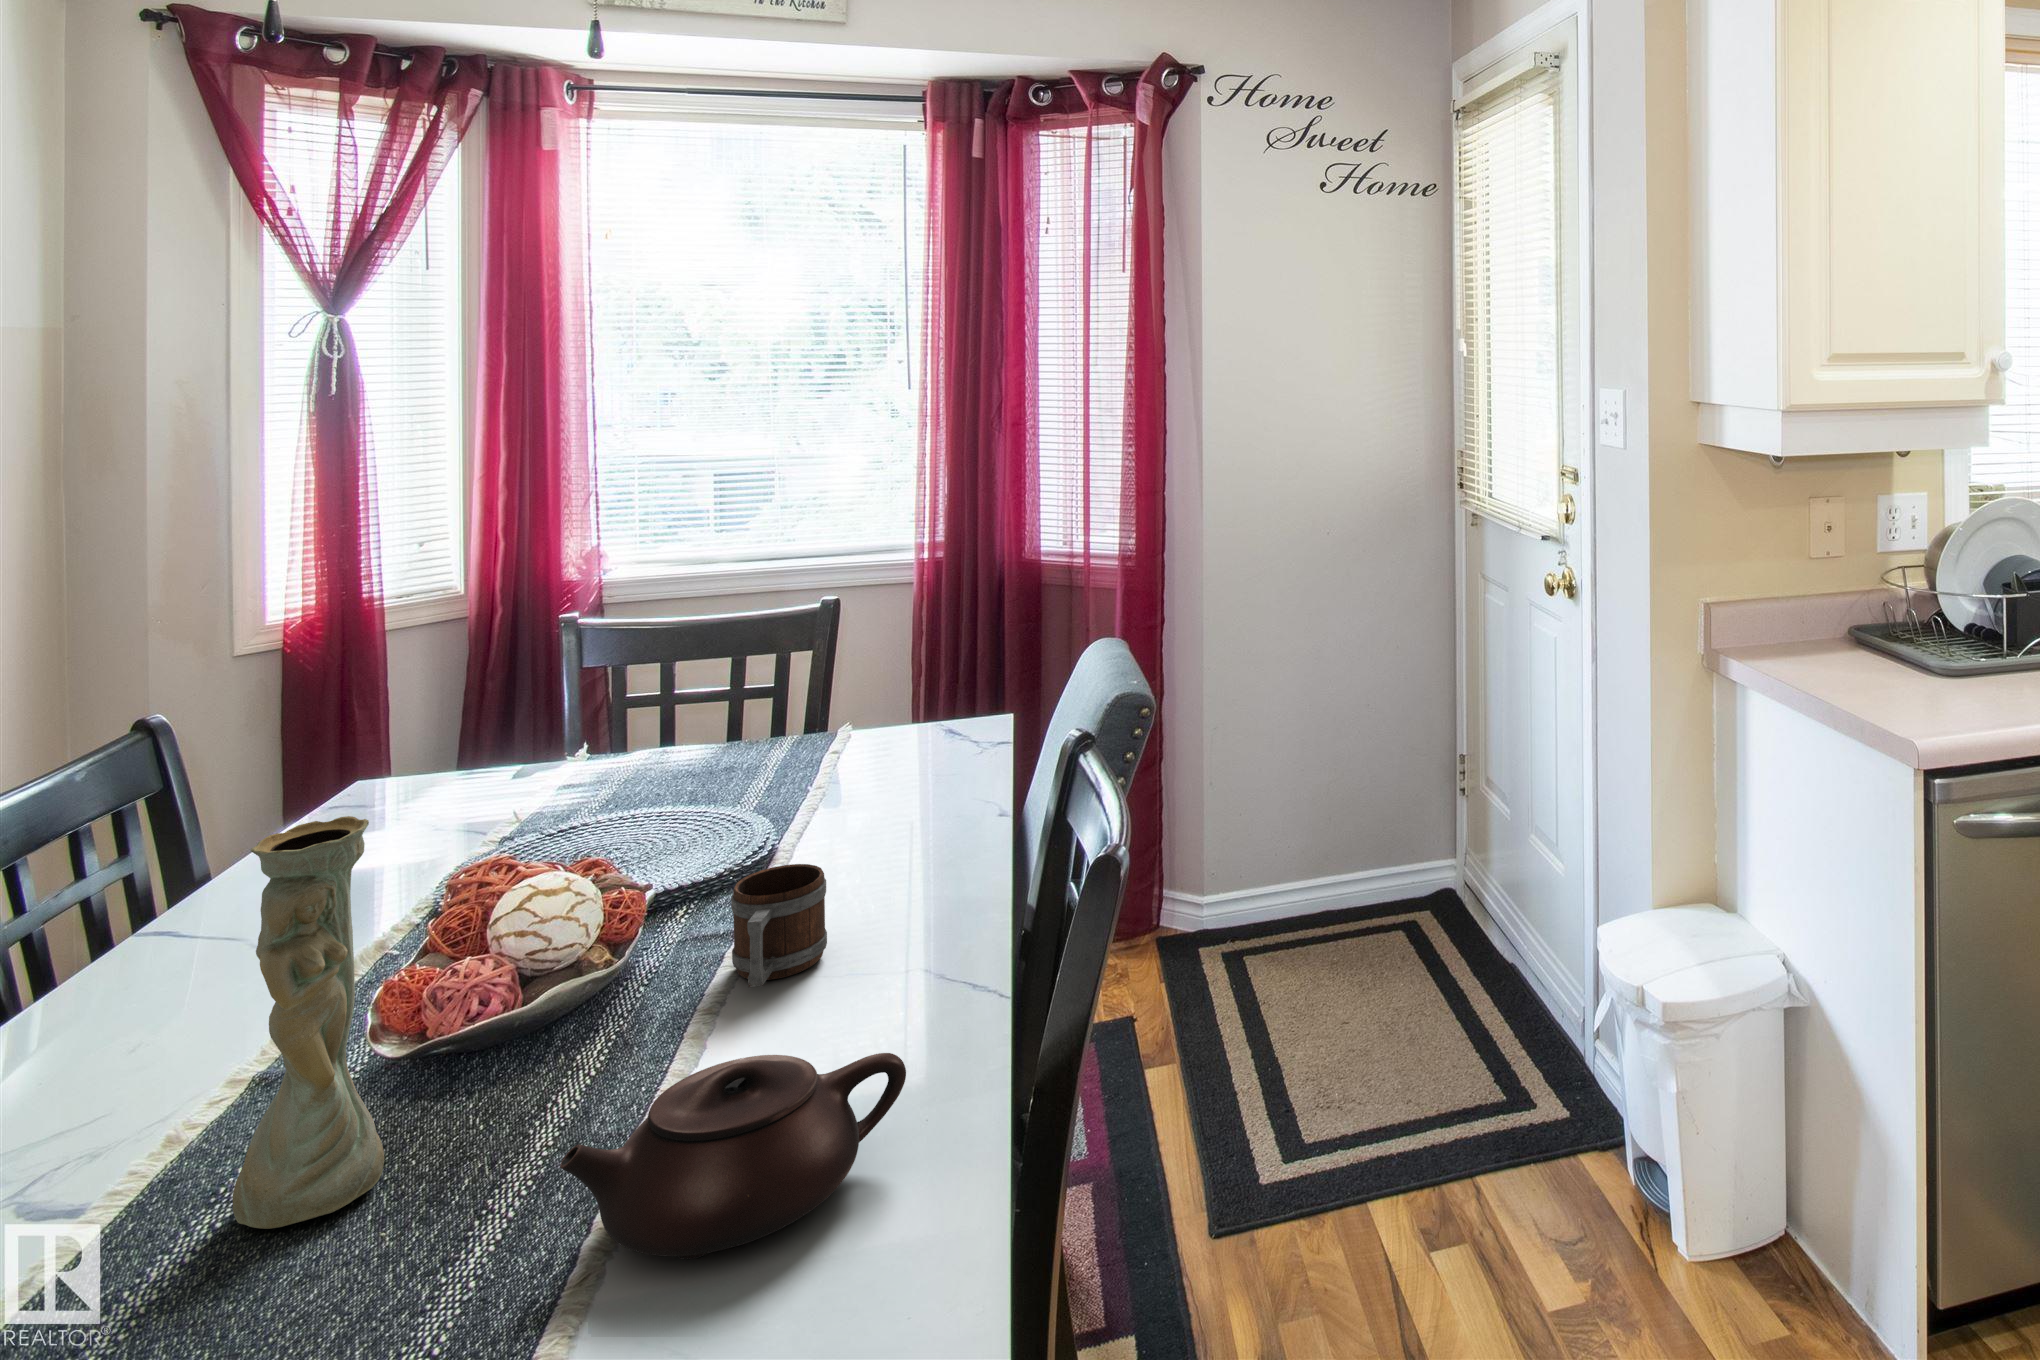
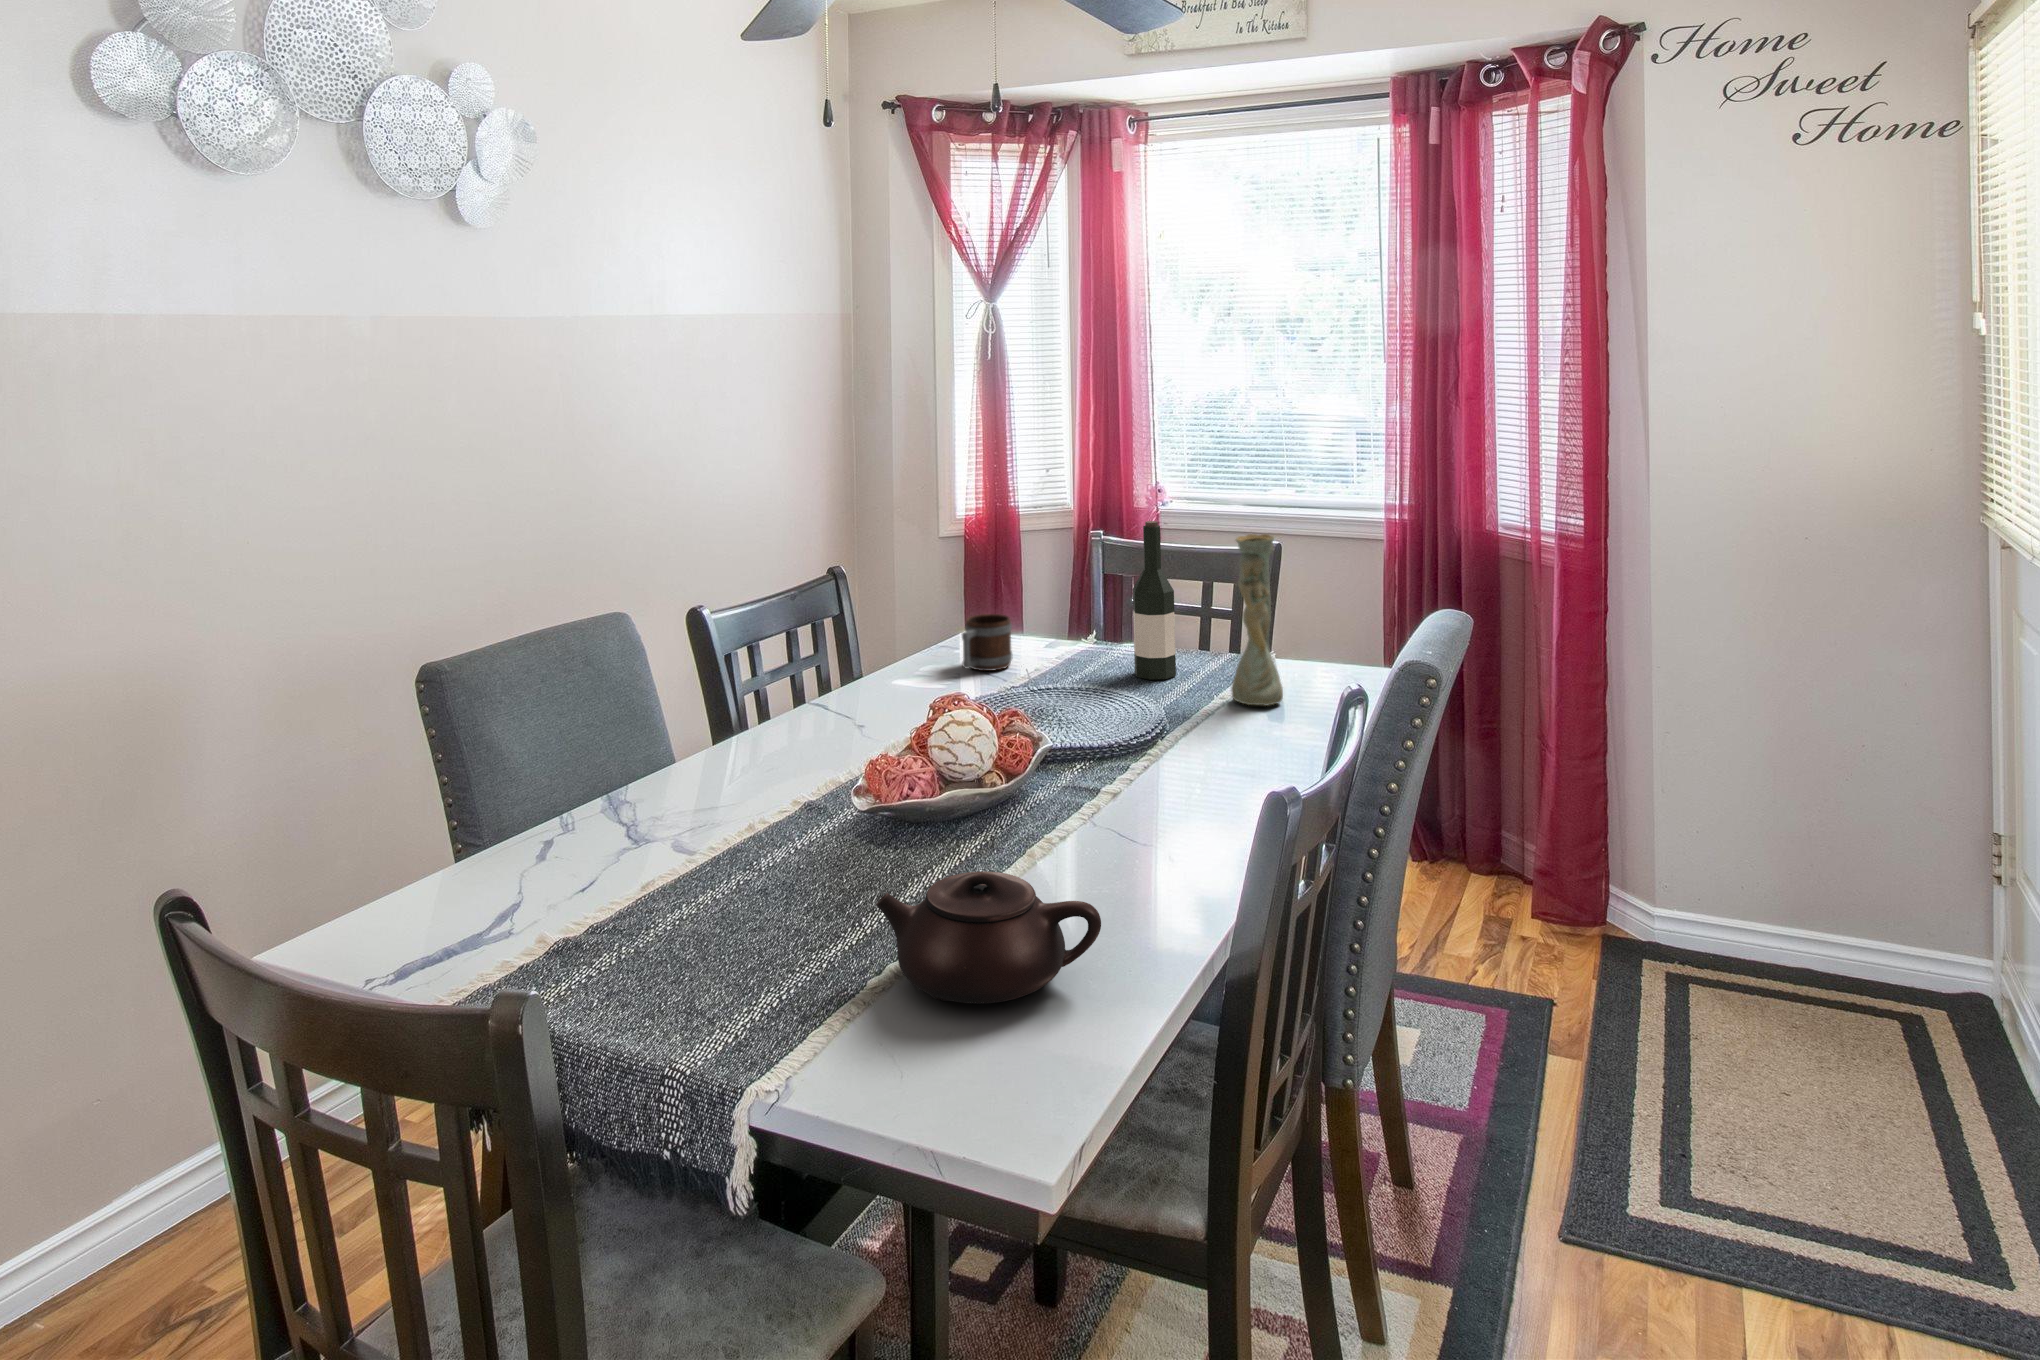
wine bottle: none [686,585,749,783] -> present [1133,521,1176,680]
vase: present [233,816,384,1229] -> present [1231,534,1283,706]
mug: present [731,864,827,987] -> present [962,614,1013,671]

